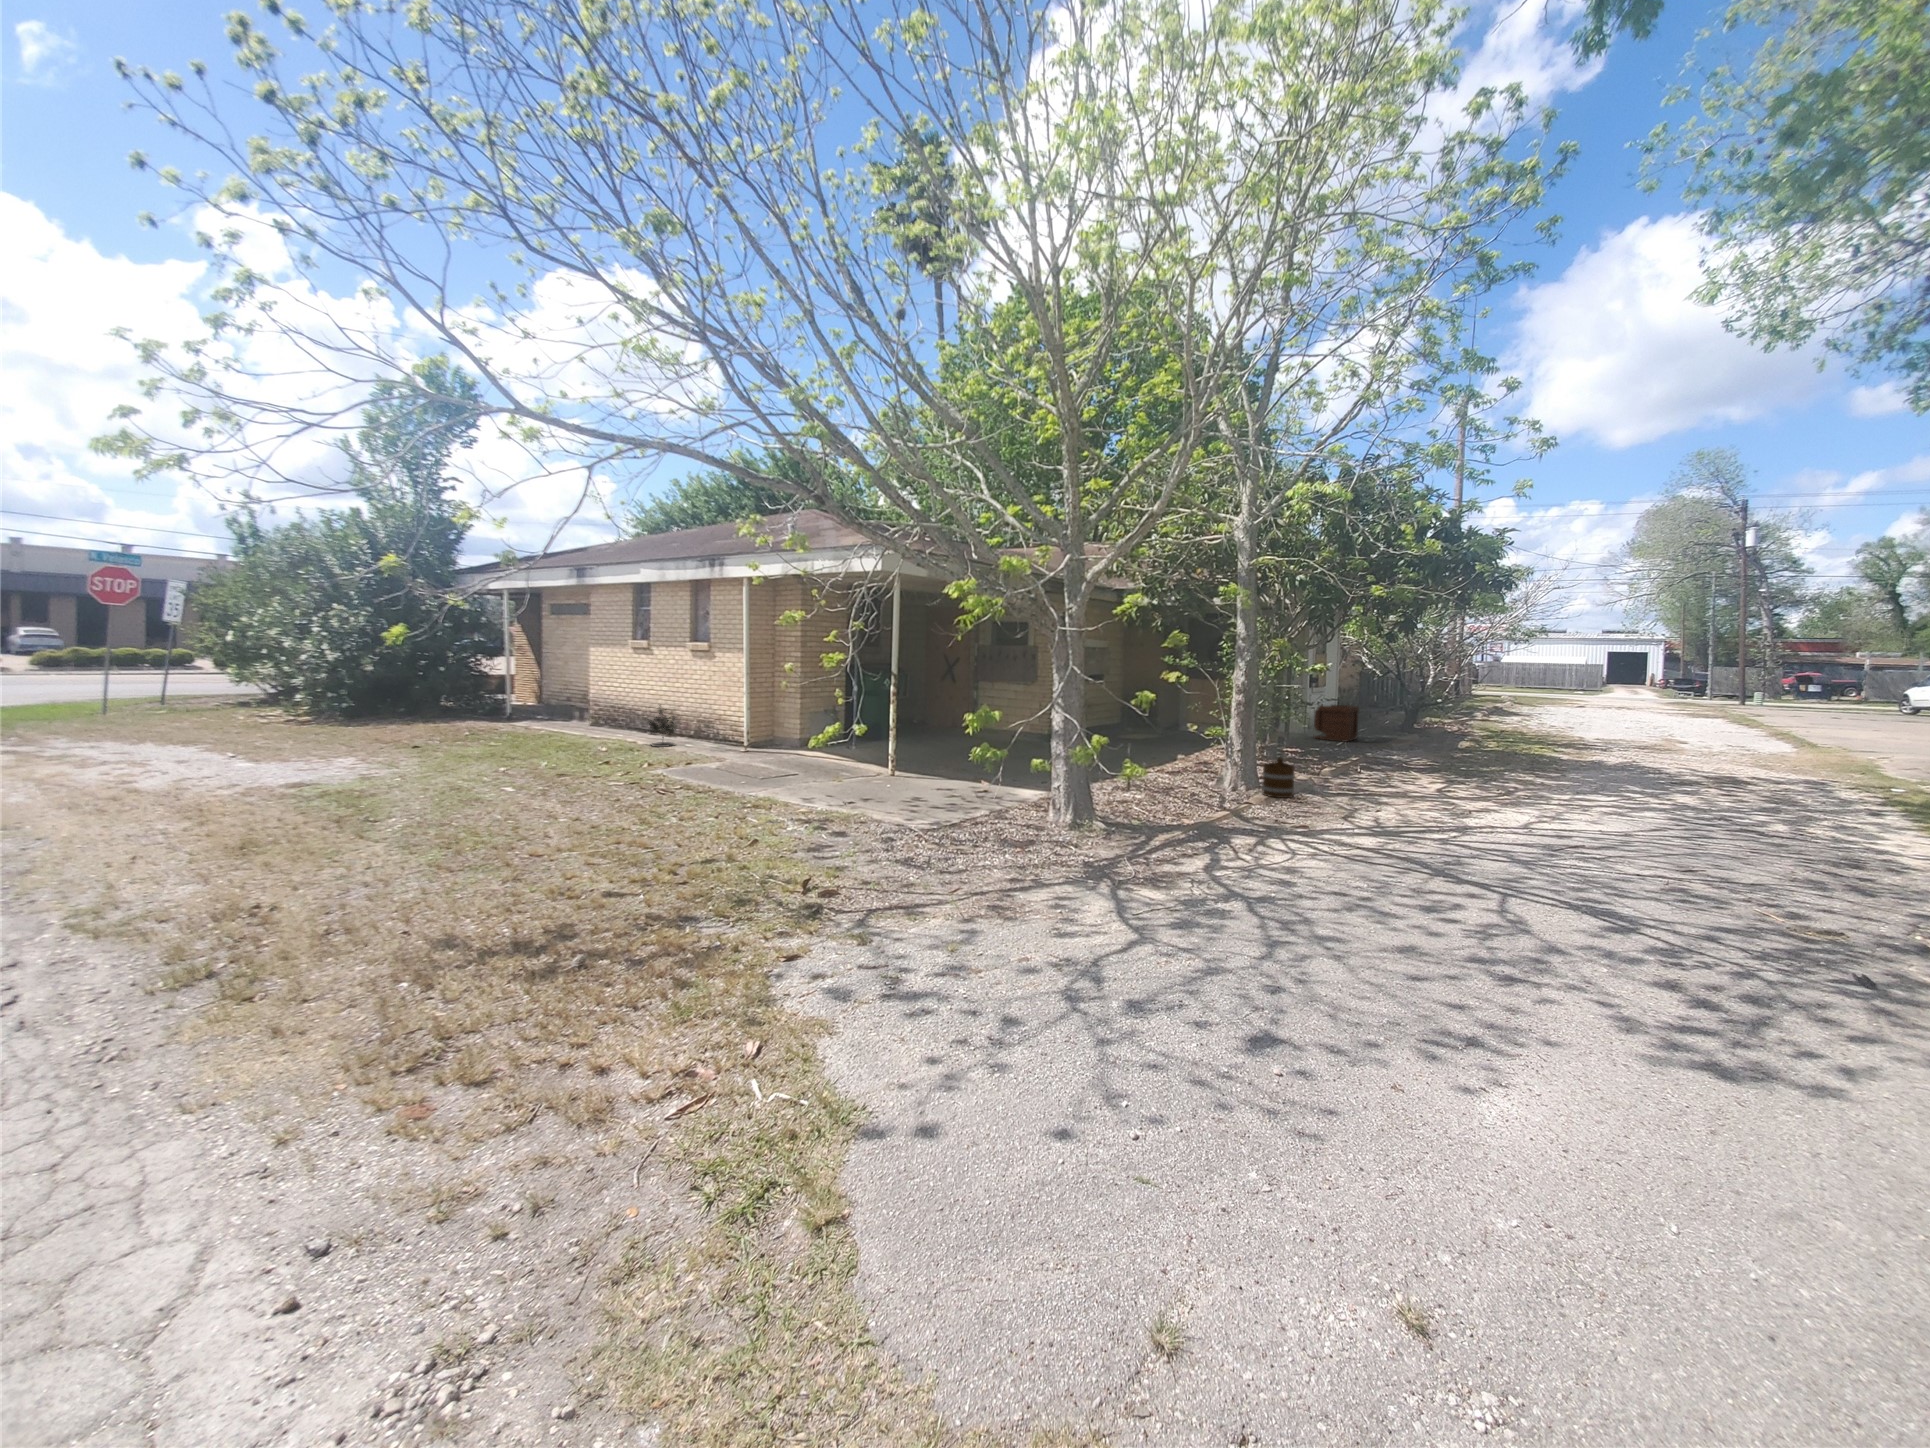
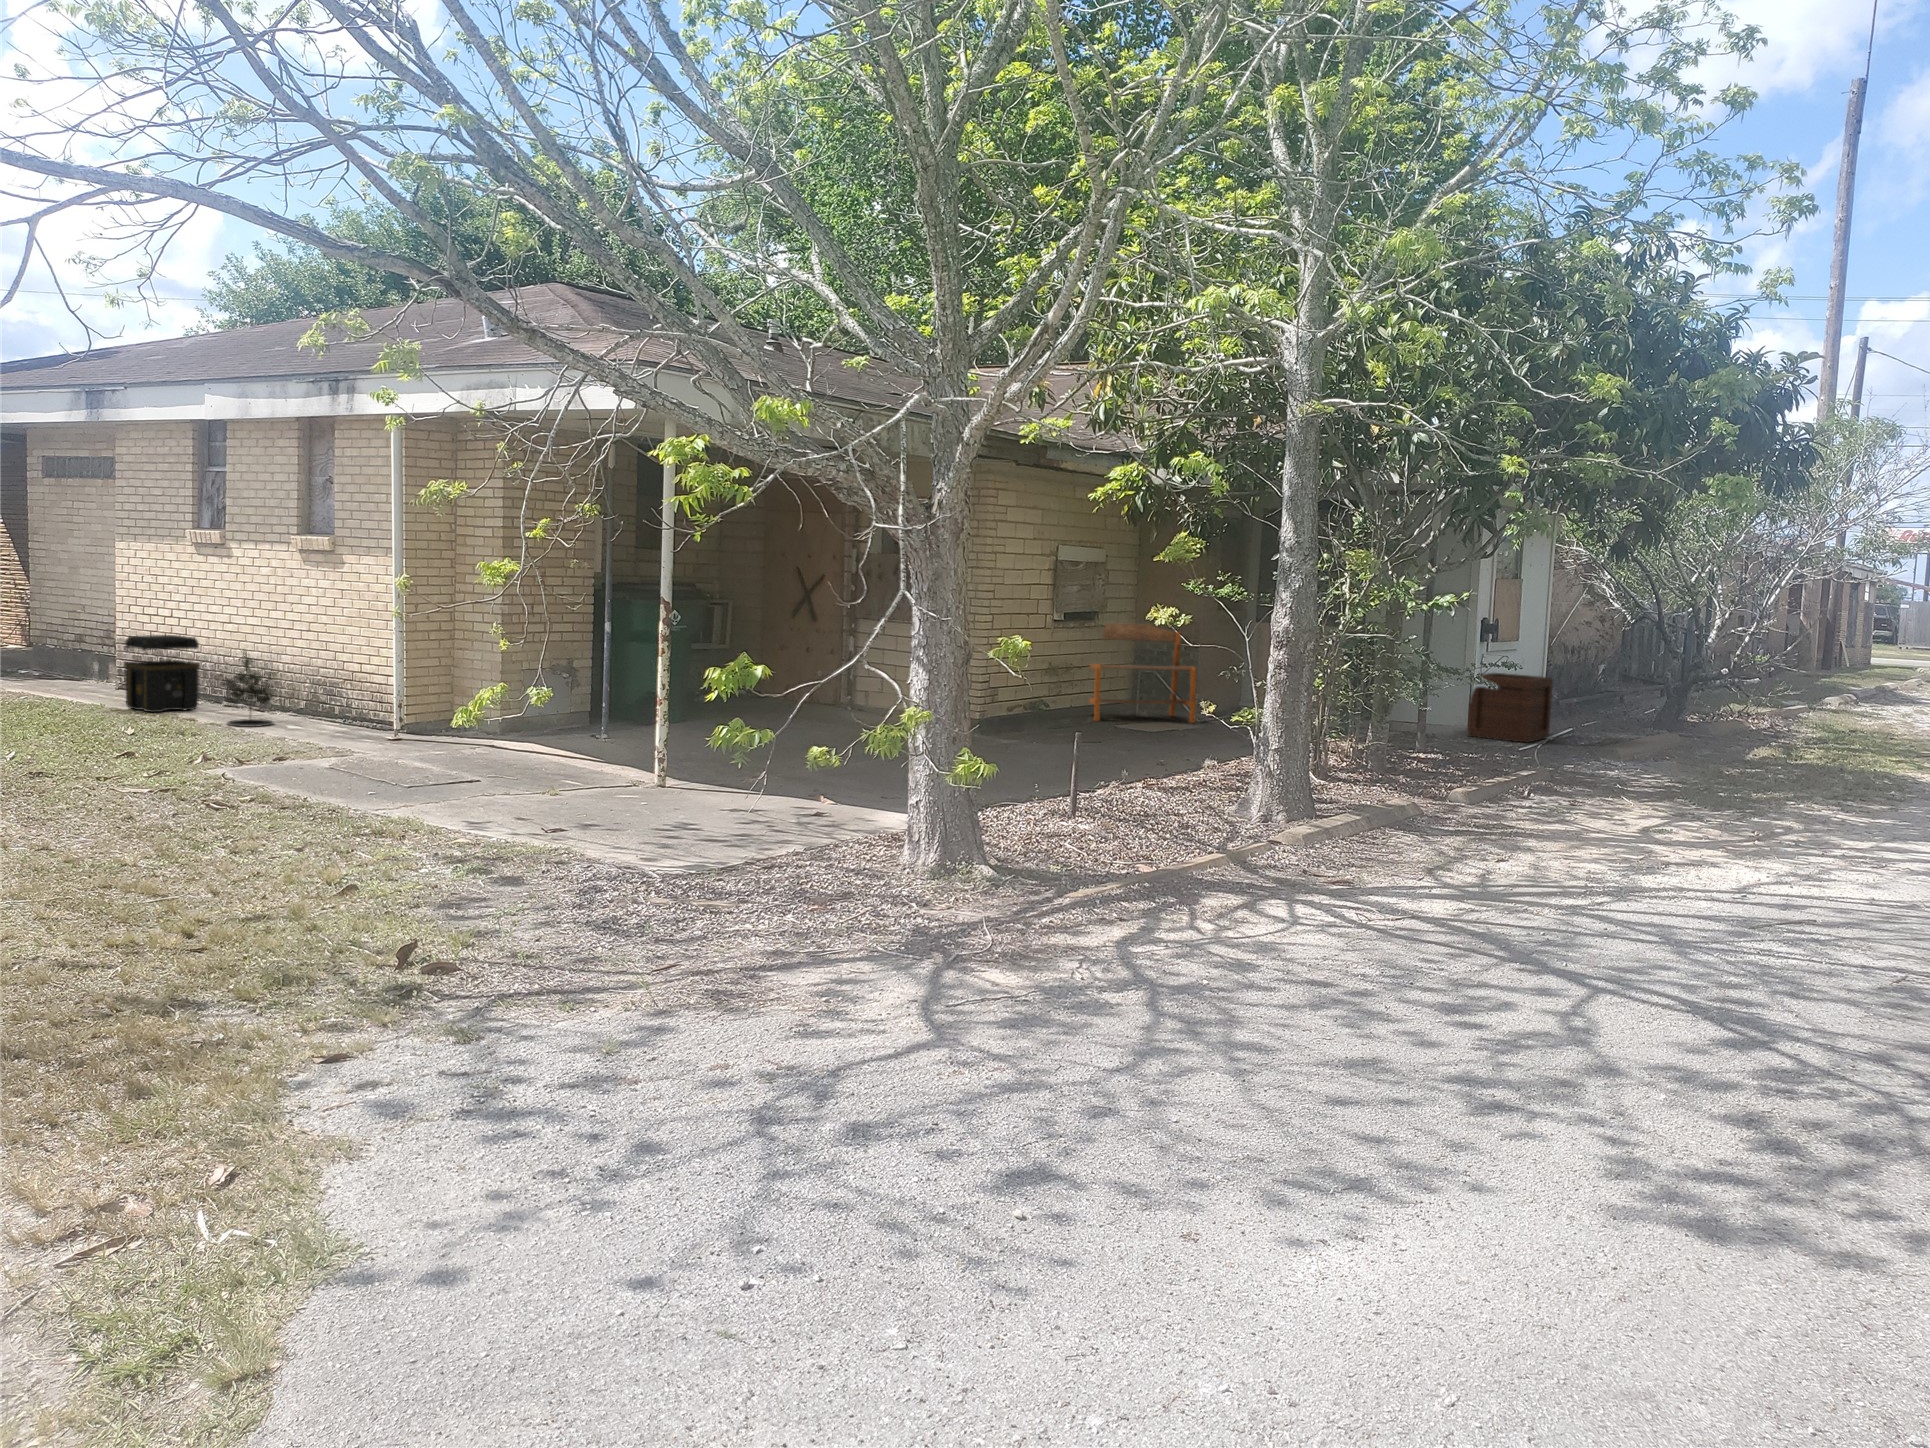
bench: none [1104,680,1166,734] -> present [1089,623,1196,723]
toolbox: none [592,697,633,740] -> present [124,635,199,712]
bucket: present [1262,758,1295,798] -> none [1305,762,1363,834]

